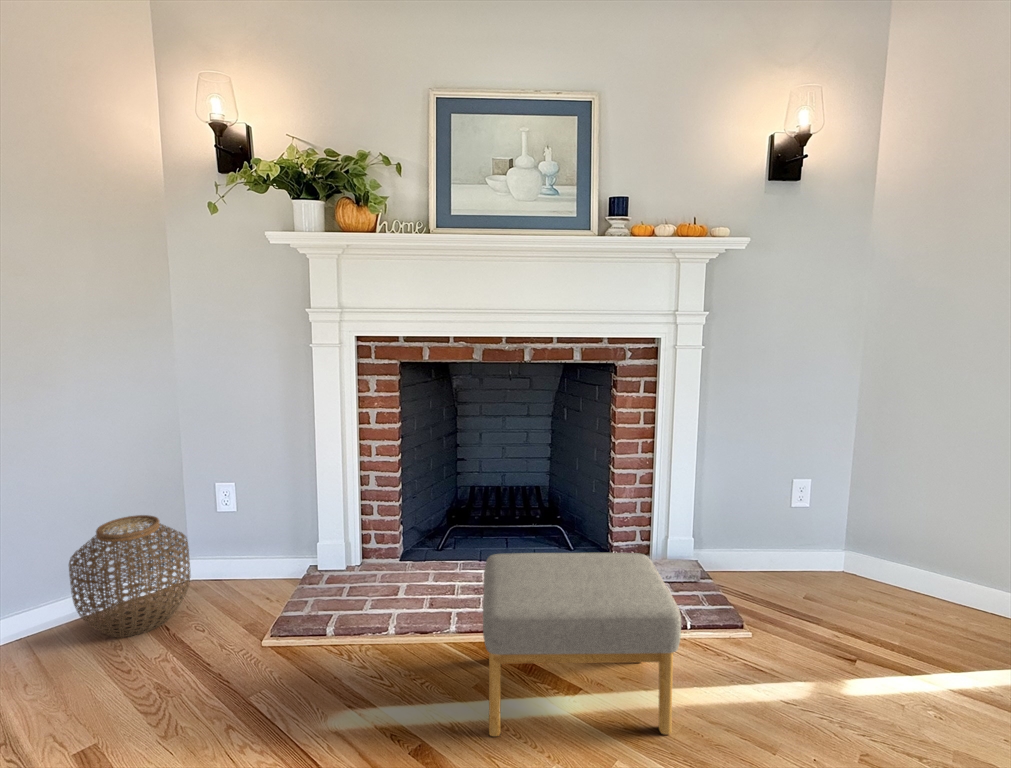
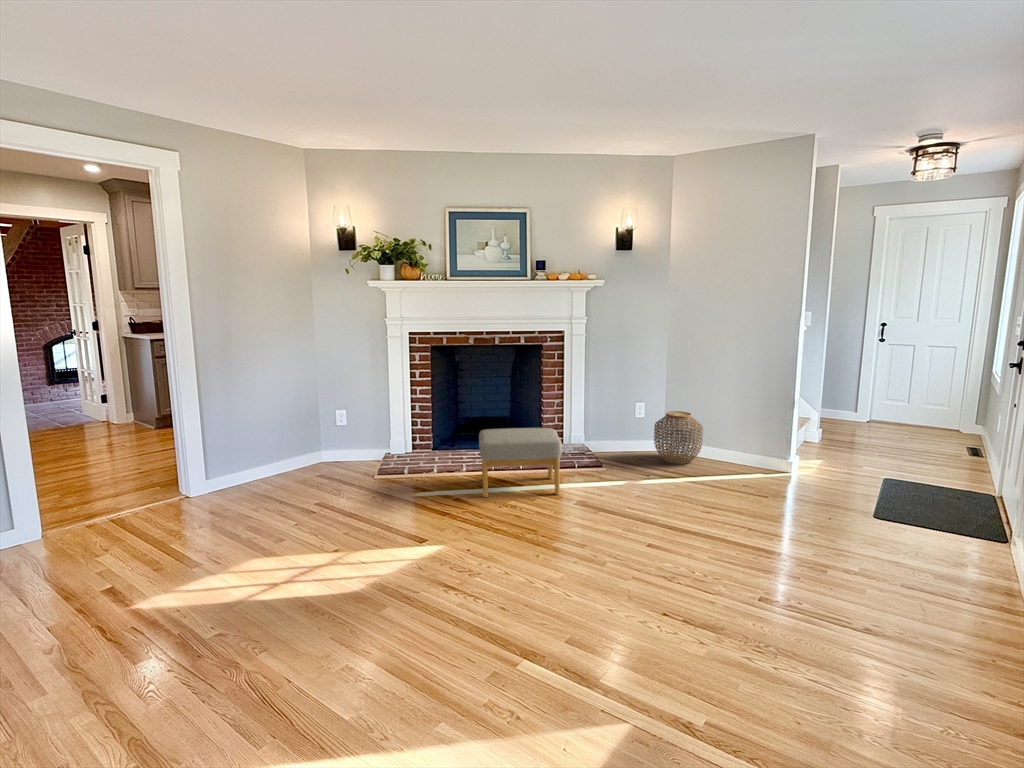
woven basket: present [69,515,190,637] -> present [654,411,703,464]

